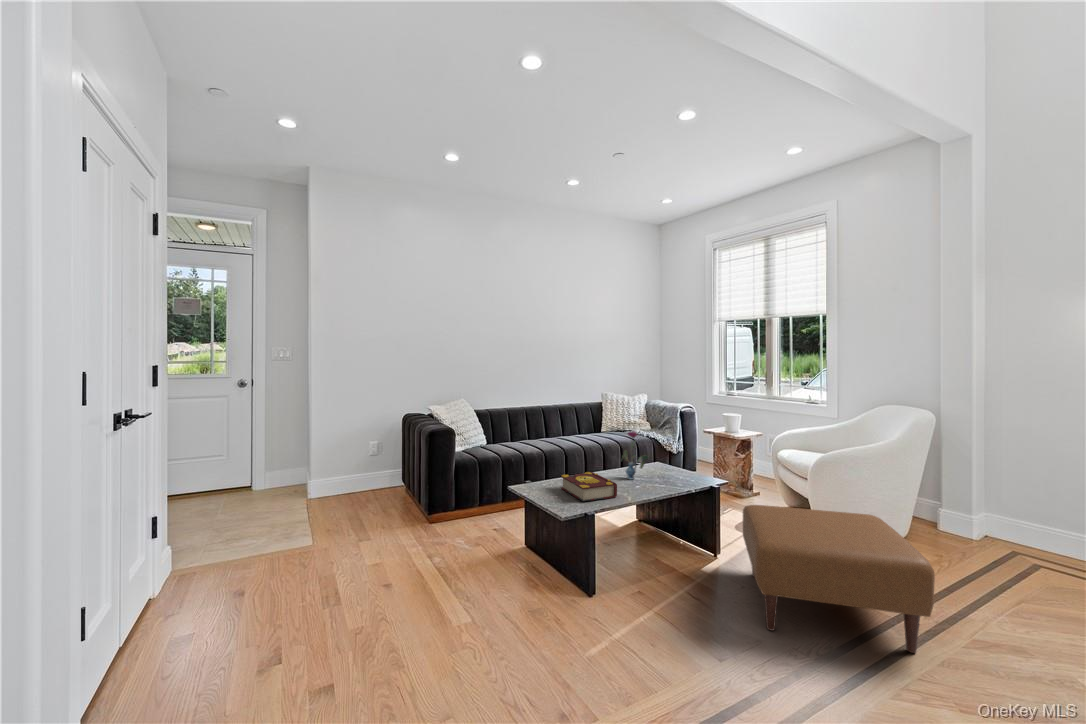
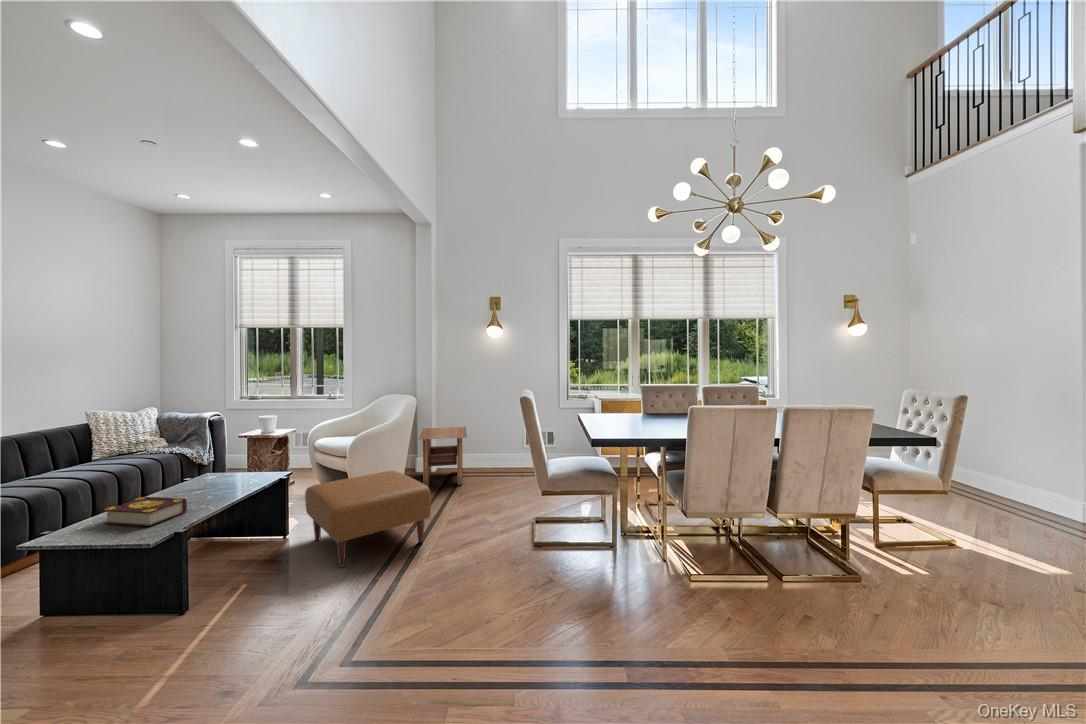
vase: present [621,431,648,479] -> none [175,445,210,495]
side table: none [935,462,1048,576] -> present [419,427,467,487]

